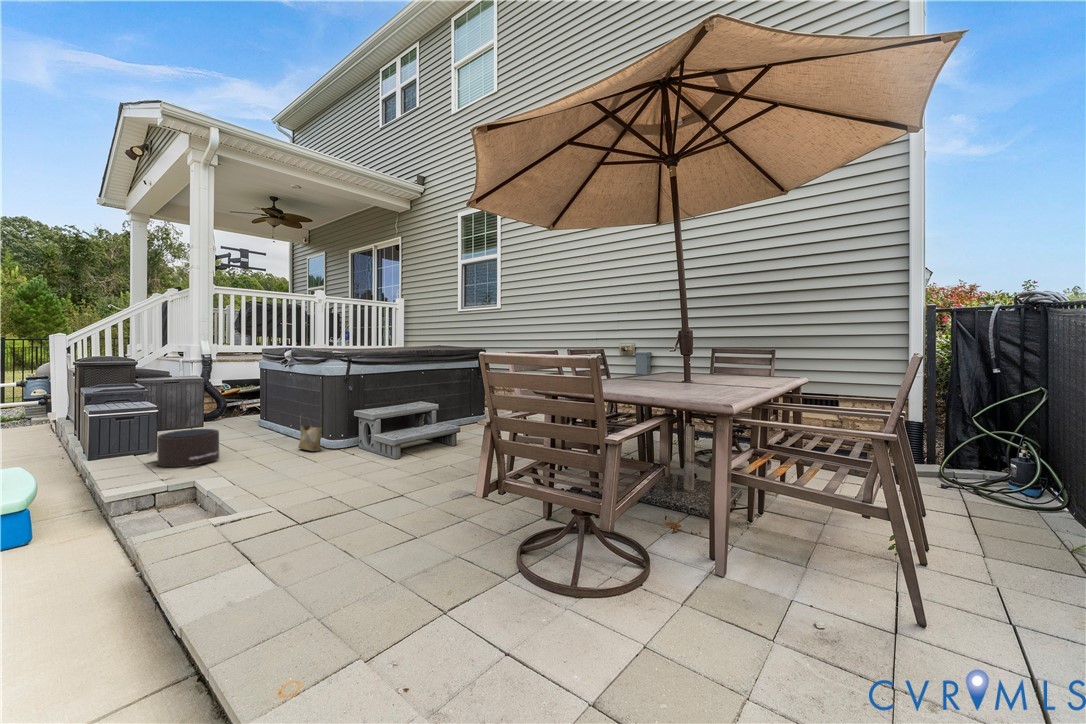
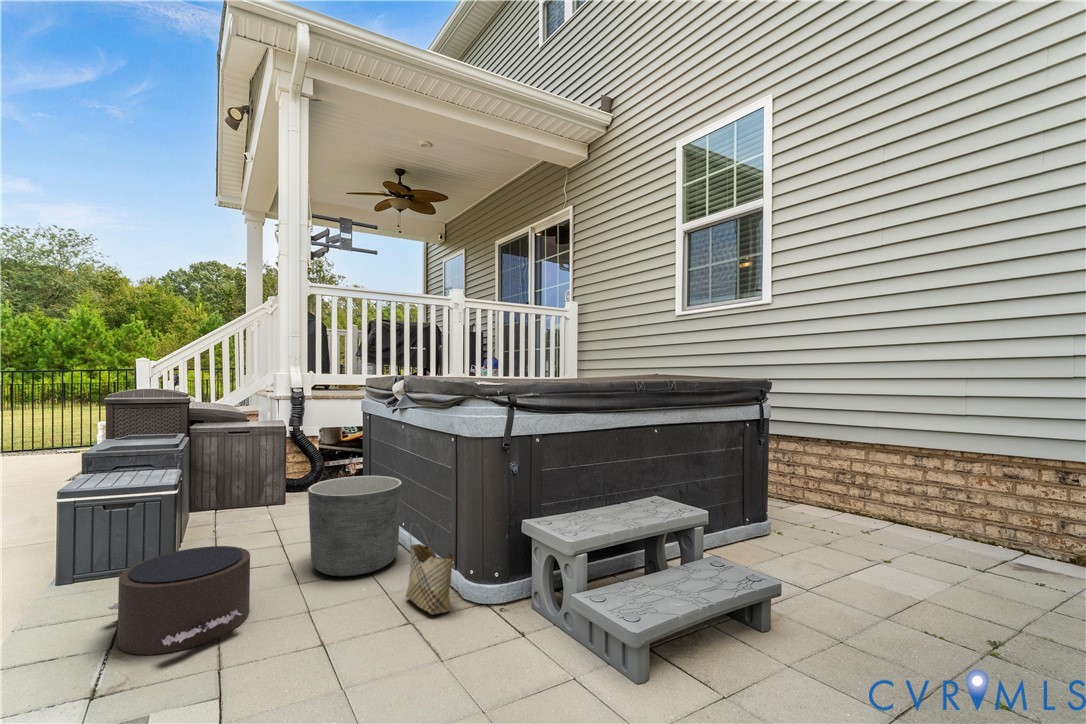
planter: none [240,400,292,445] -> present [308,476,402,576]

